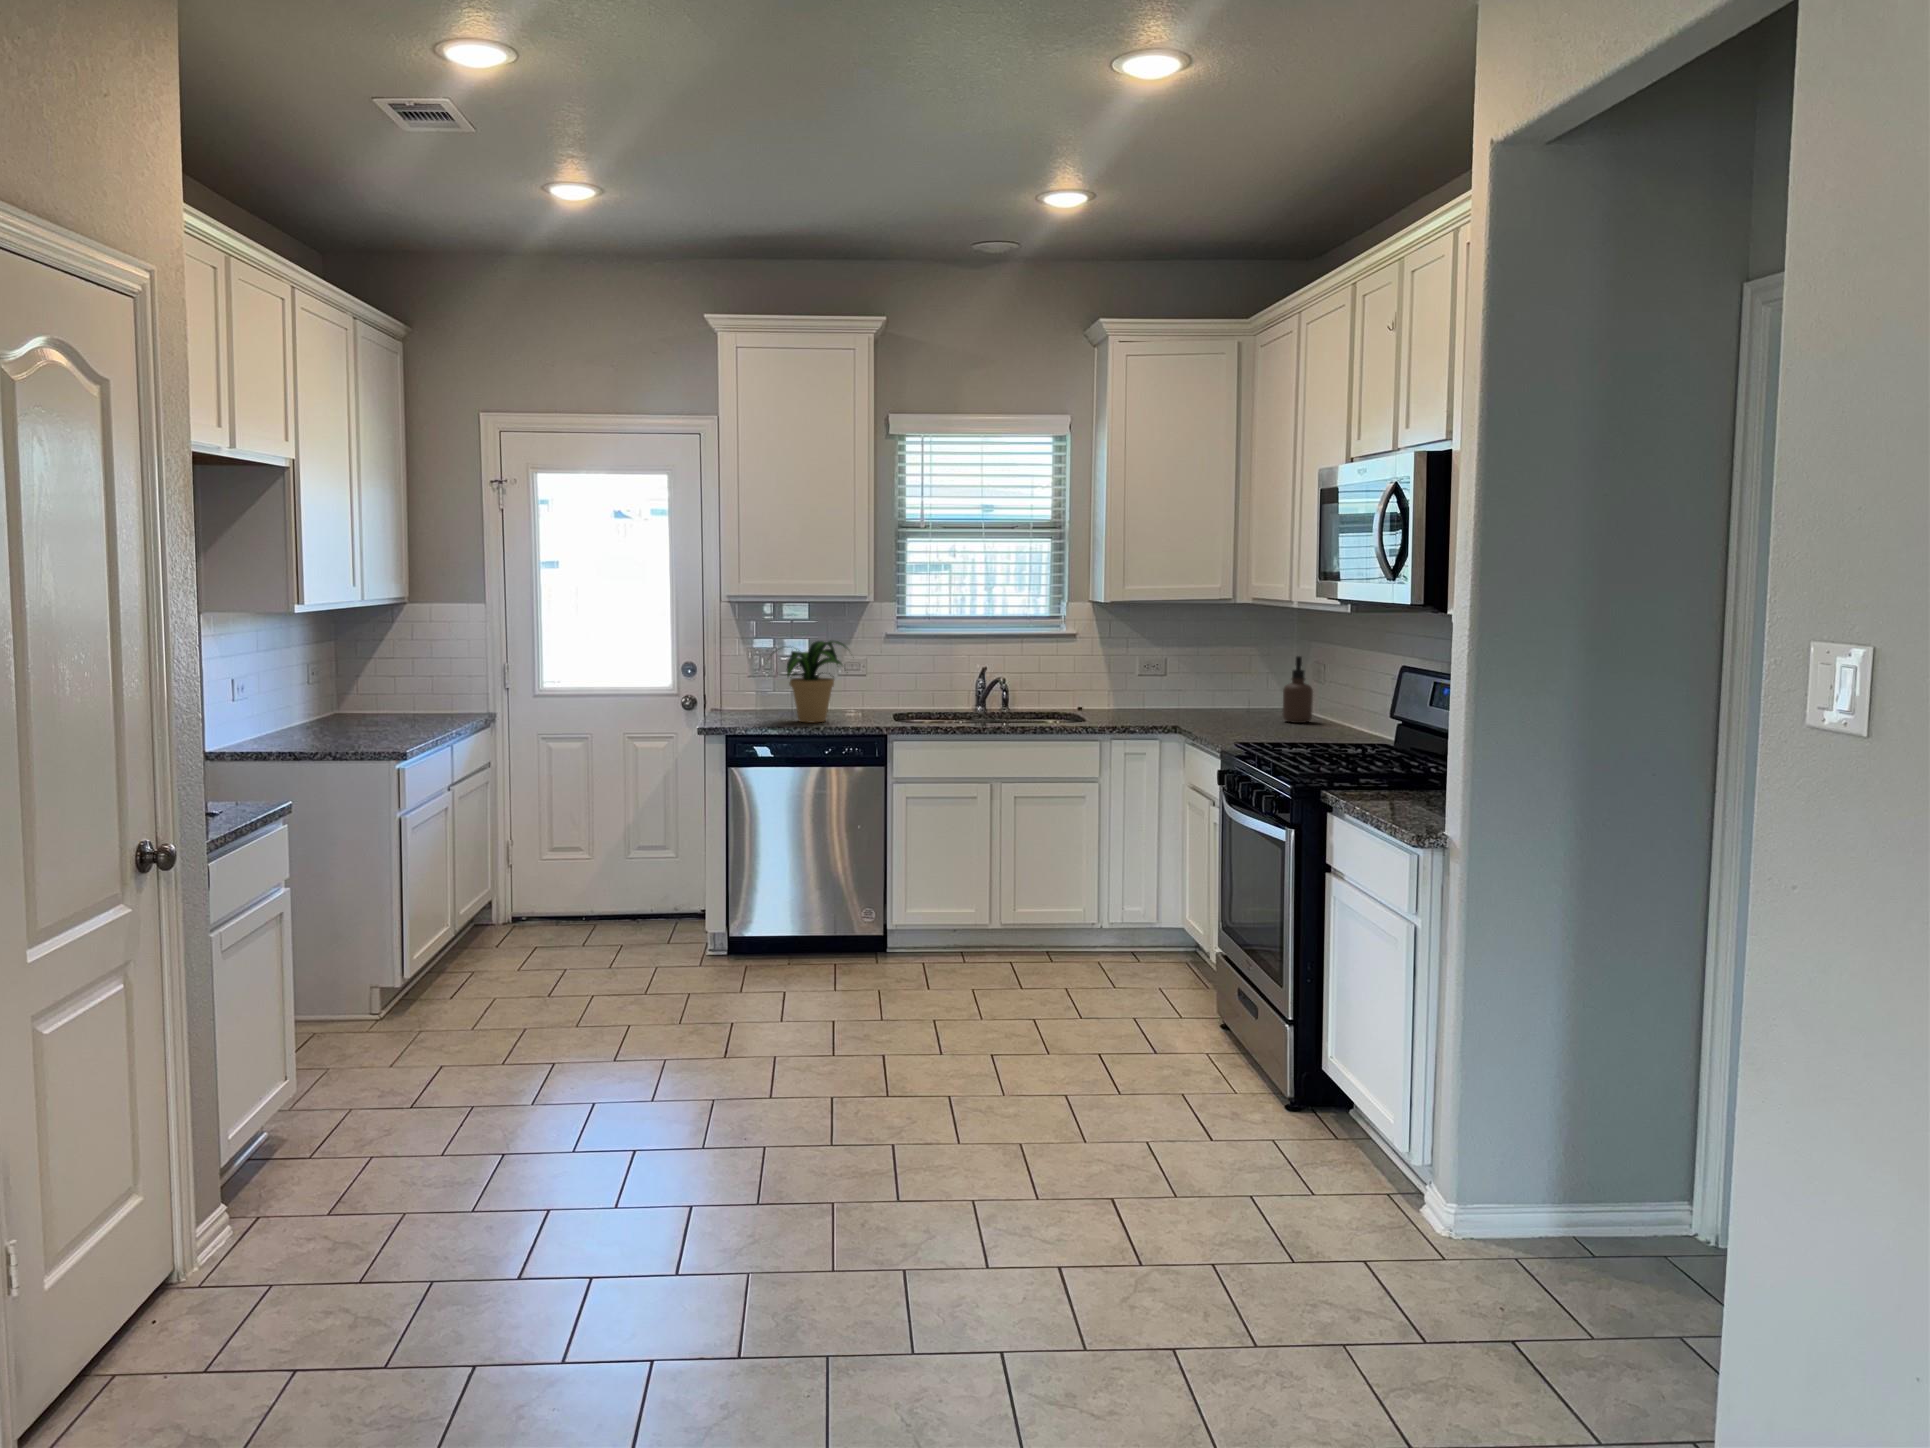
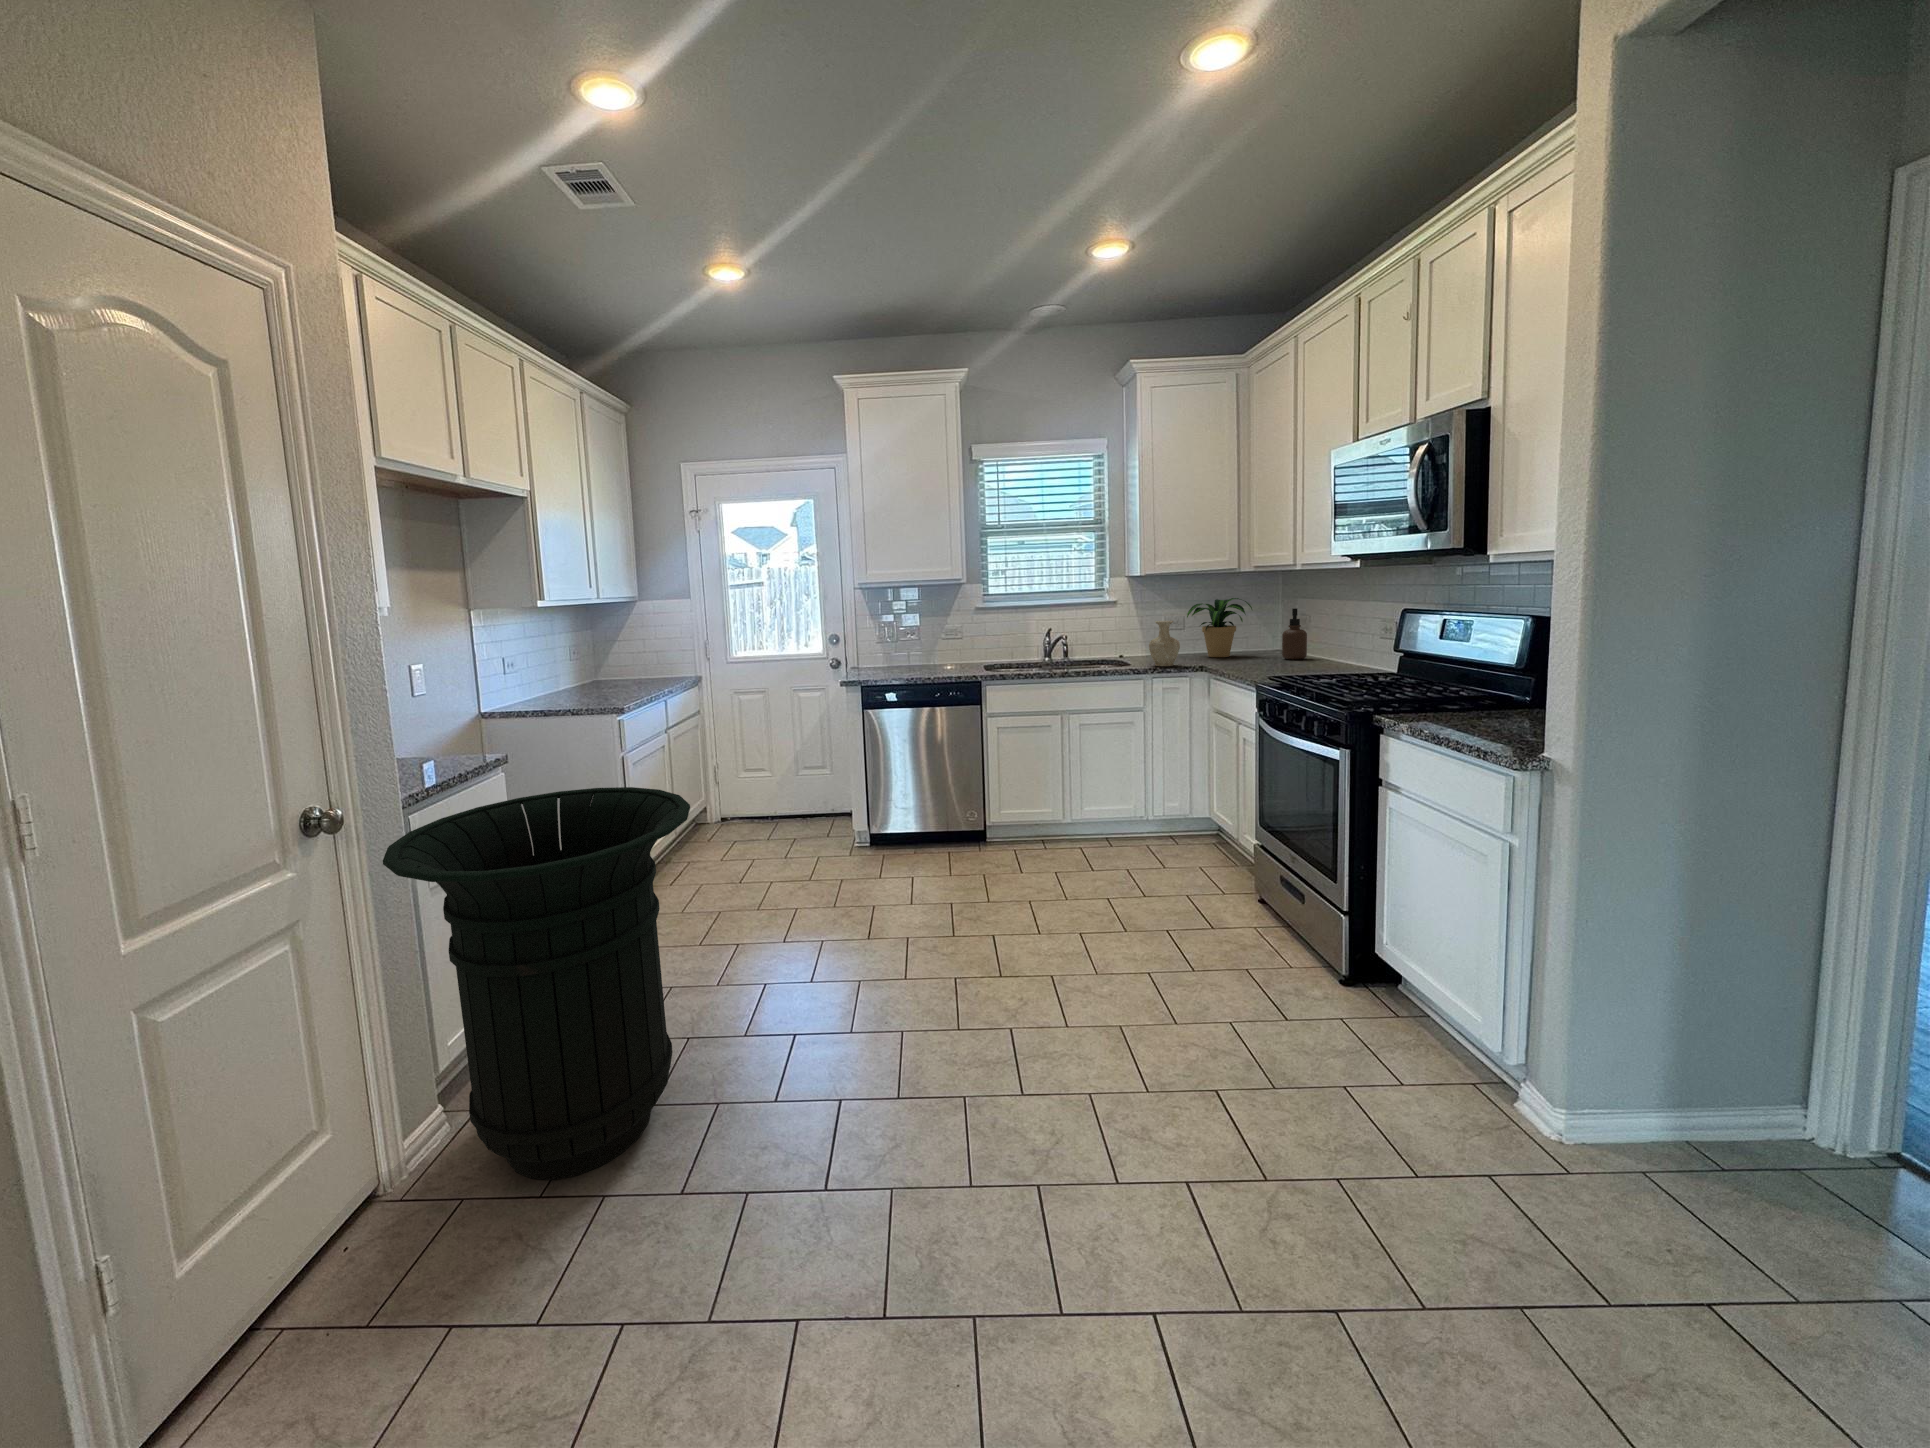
potted plant: present [787,641,846,722] -> present [1187,598,1252,657]
vase: none [1112,665,1151,725] -> present [1149,621,1180,666]
trash can: none [204,846,539,1279] -> present [383,787,690,1180]

